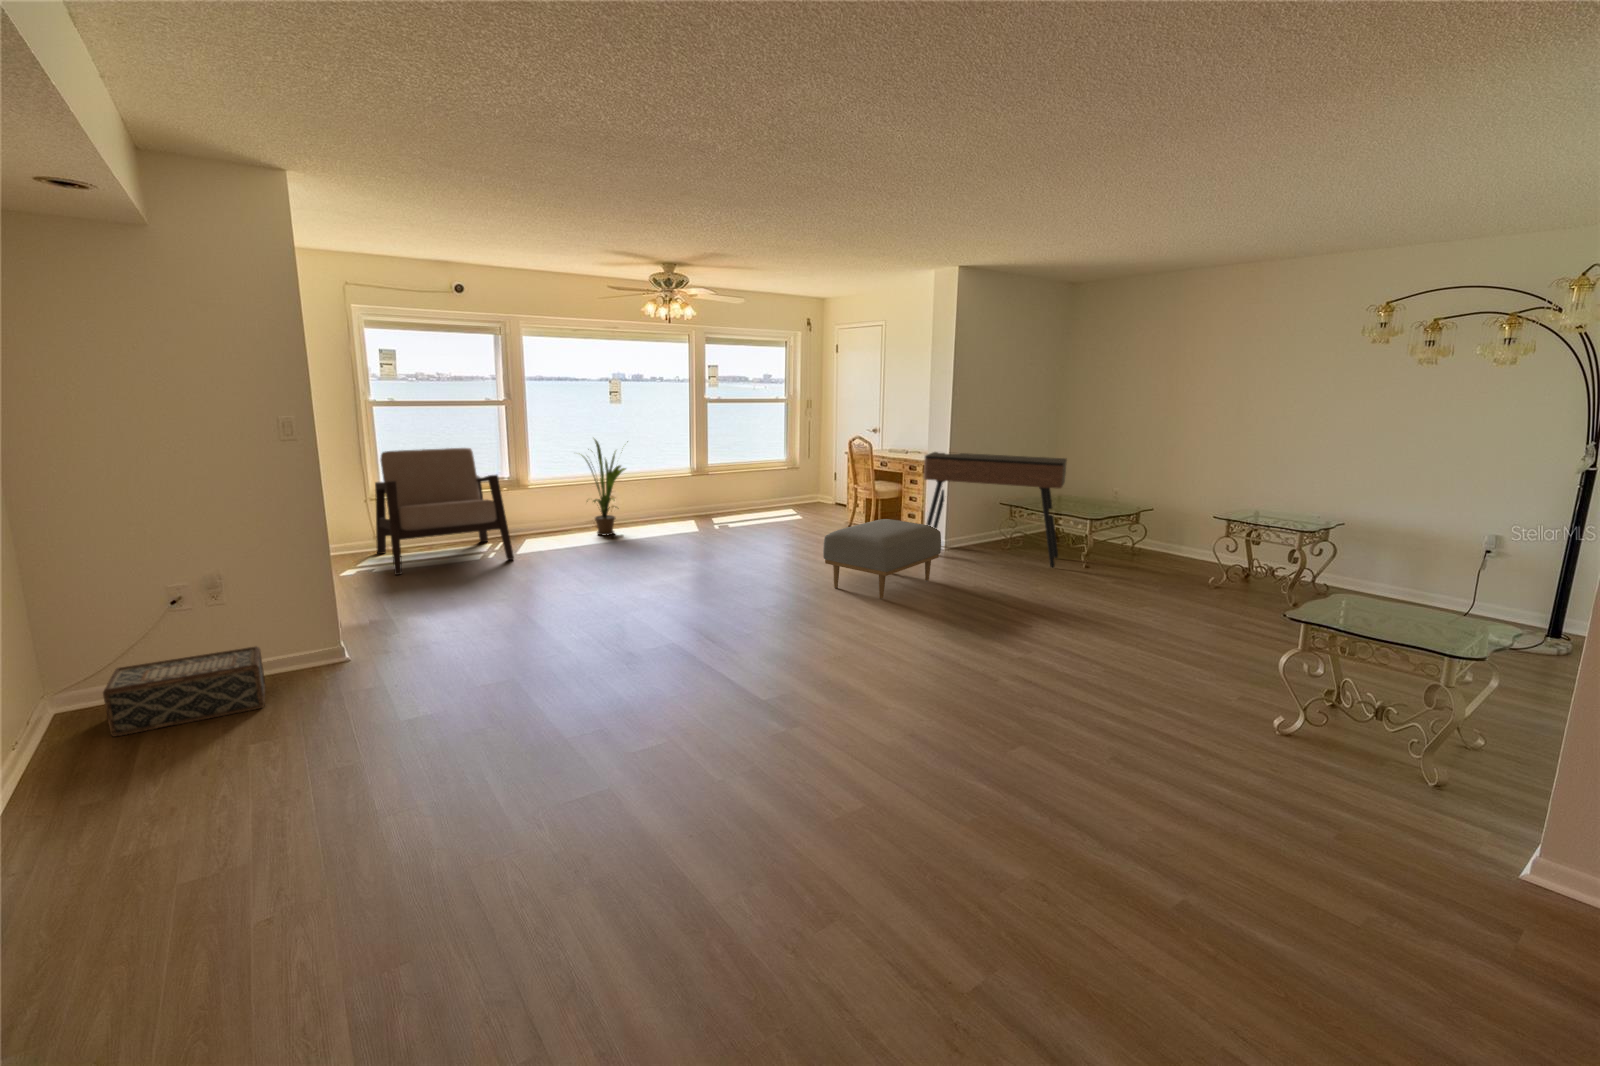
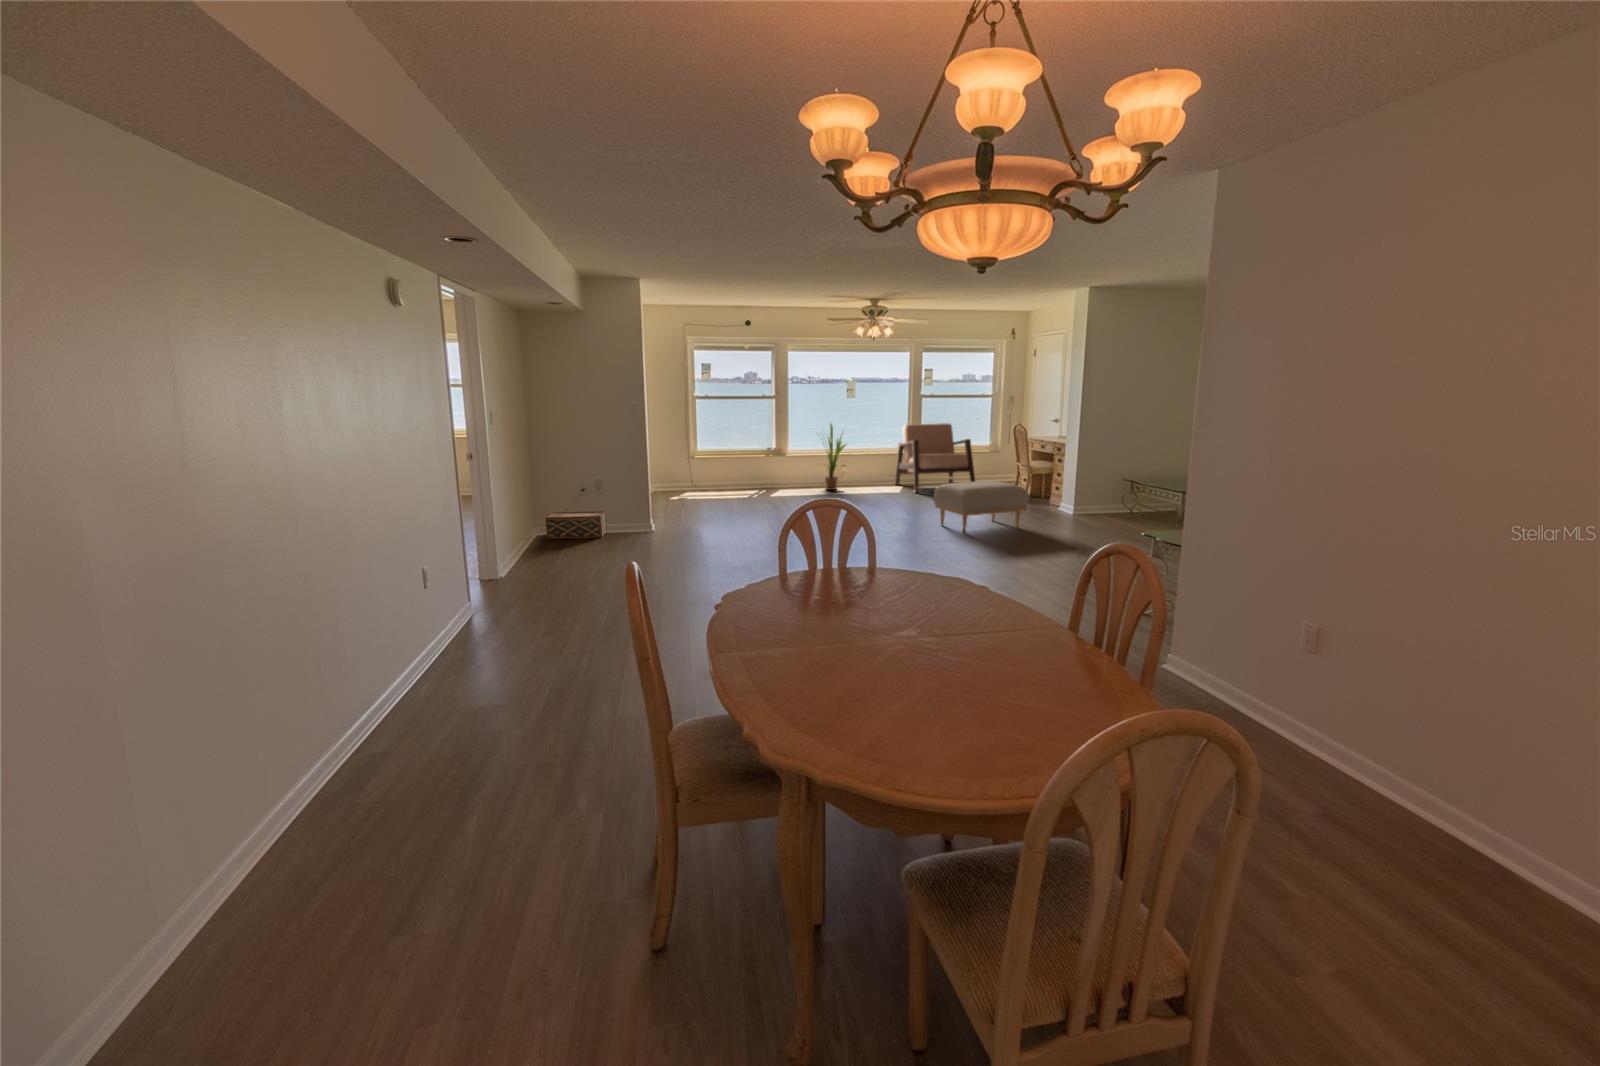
armchair: present [375,448,514,575] -> present [895,423,975,493]
console table: present [924,452,1067,567] -> none [1043,435,1171,530]

